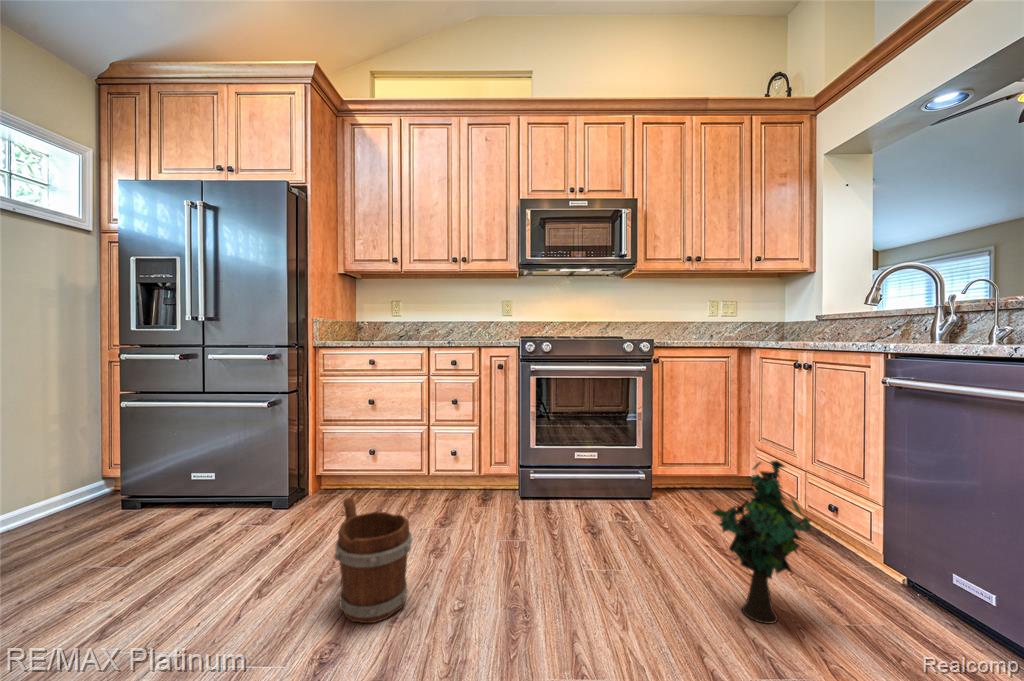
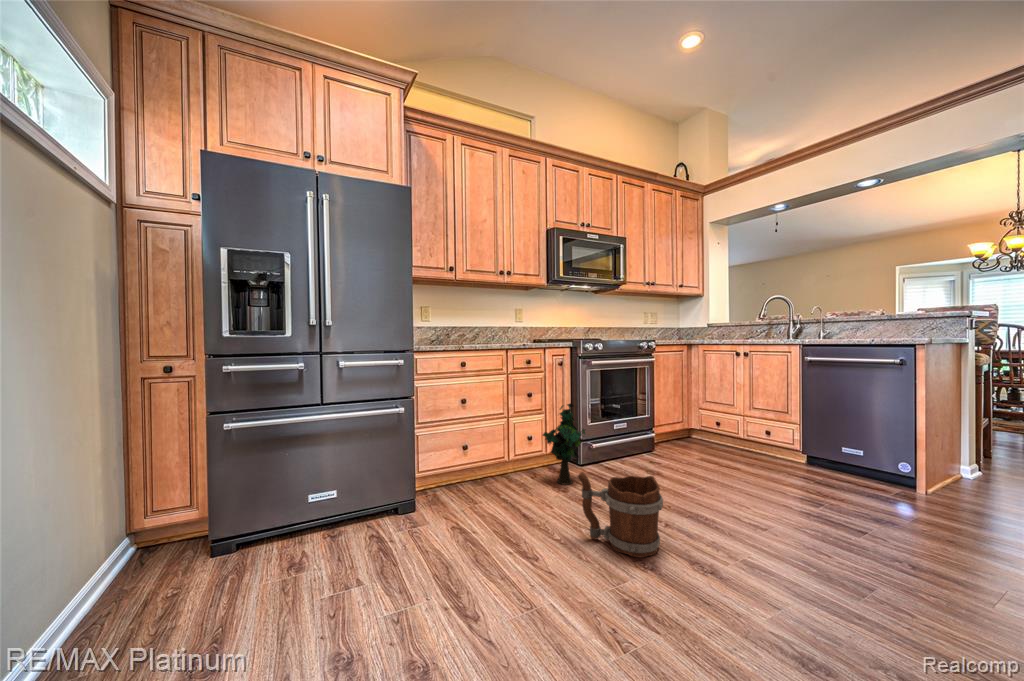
decorative plant: present [713,460,811,624] -> present [543,403,585,485]

